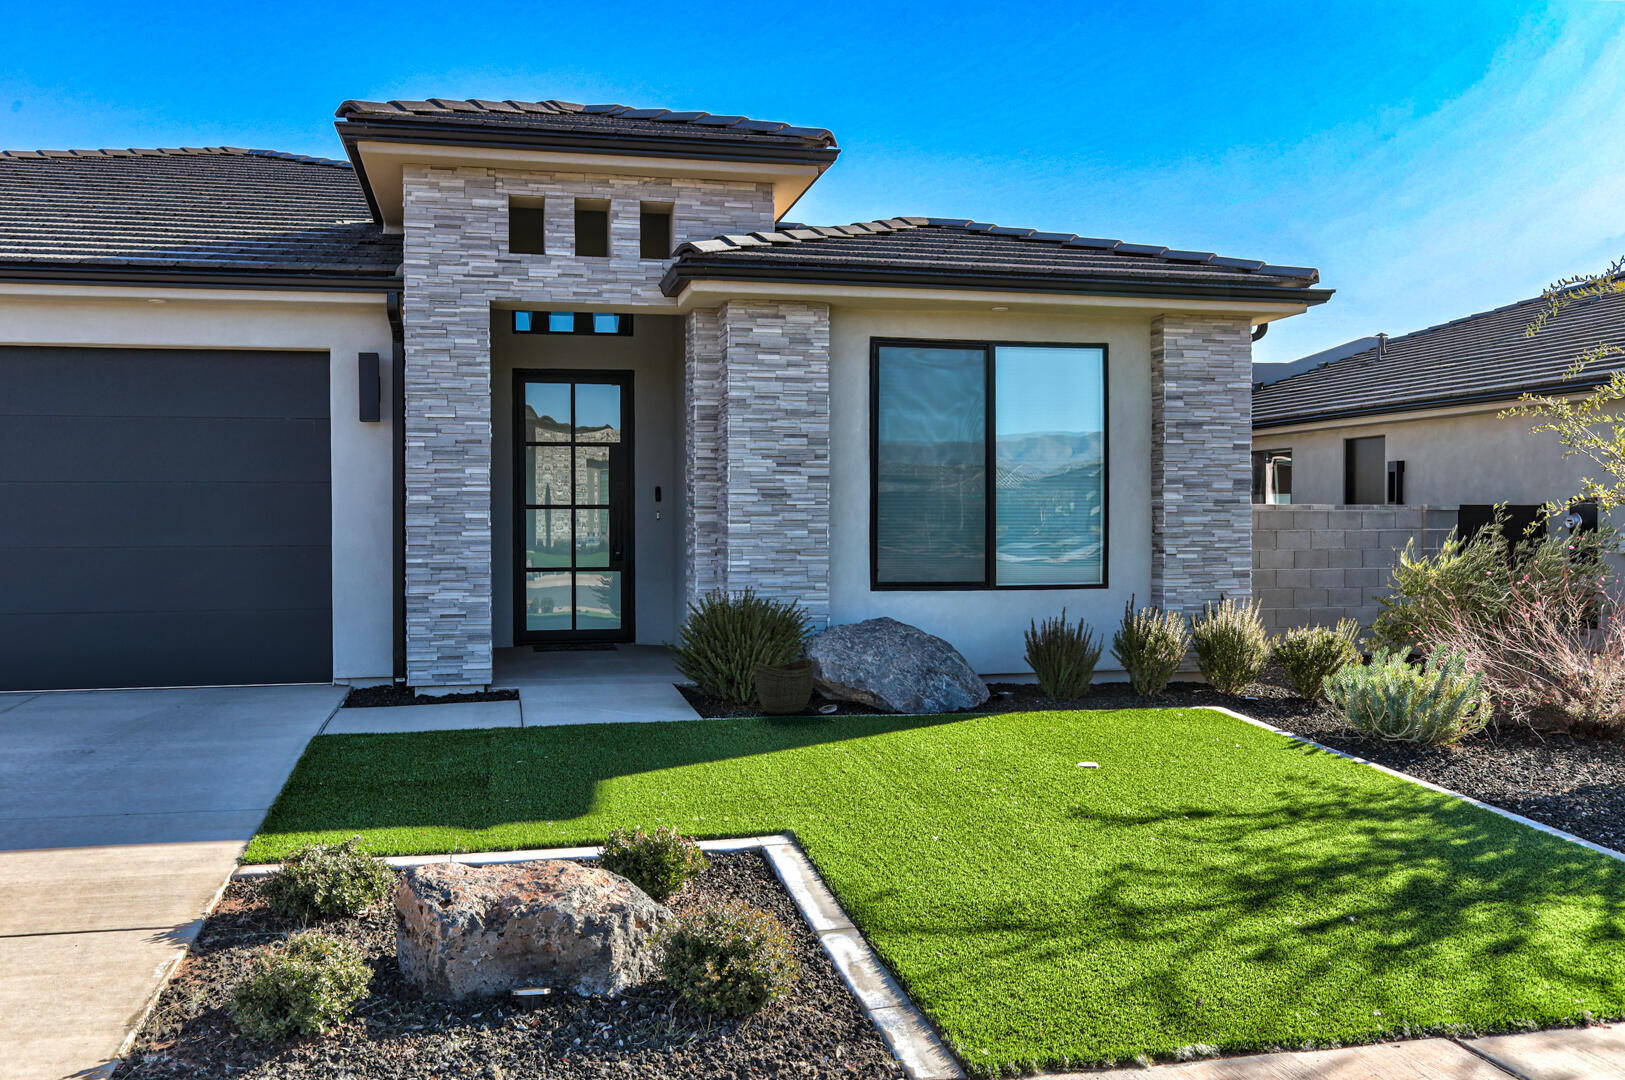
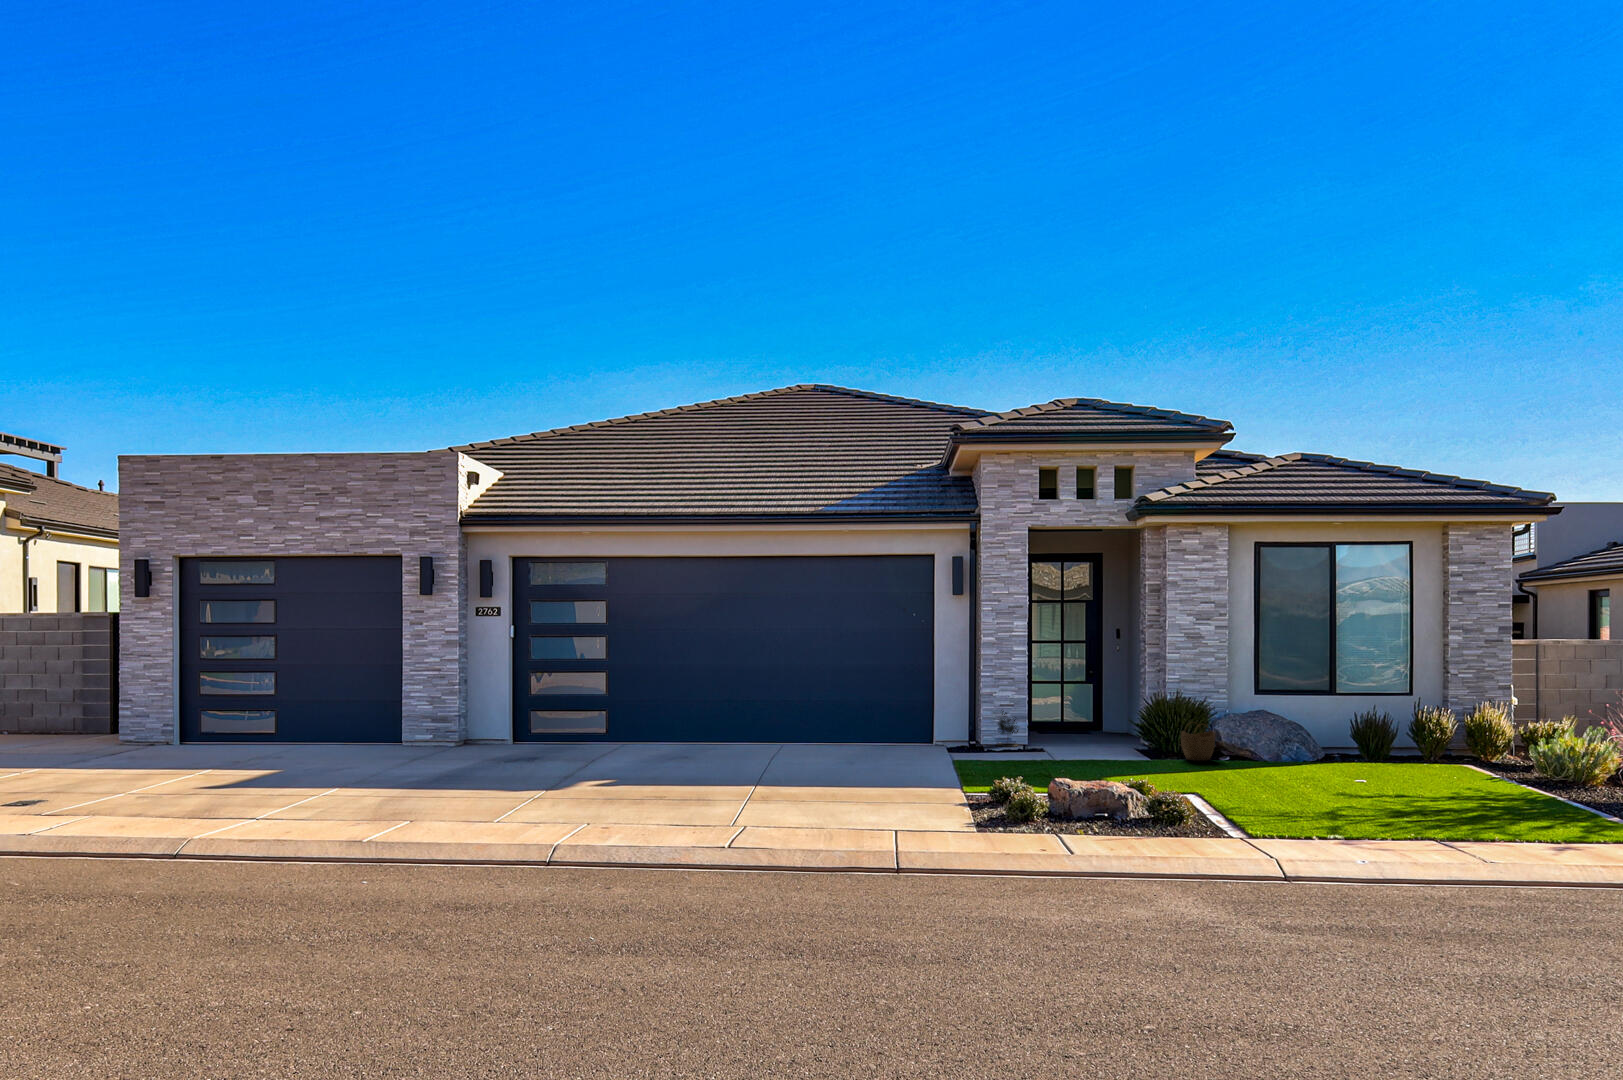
potted tree: none [423,622,472,700] -> present [997,710,1019,747]

